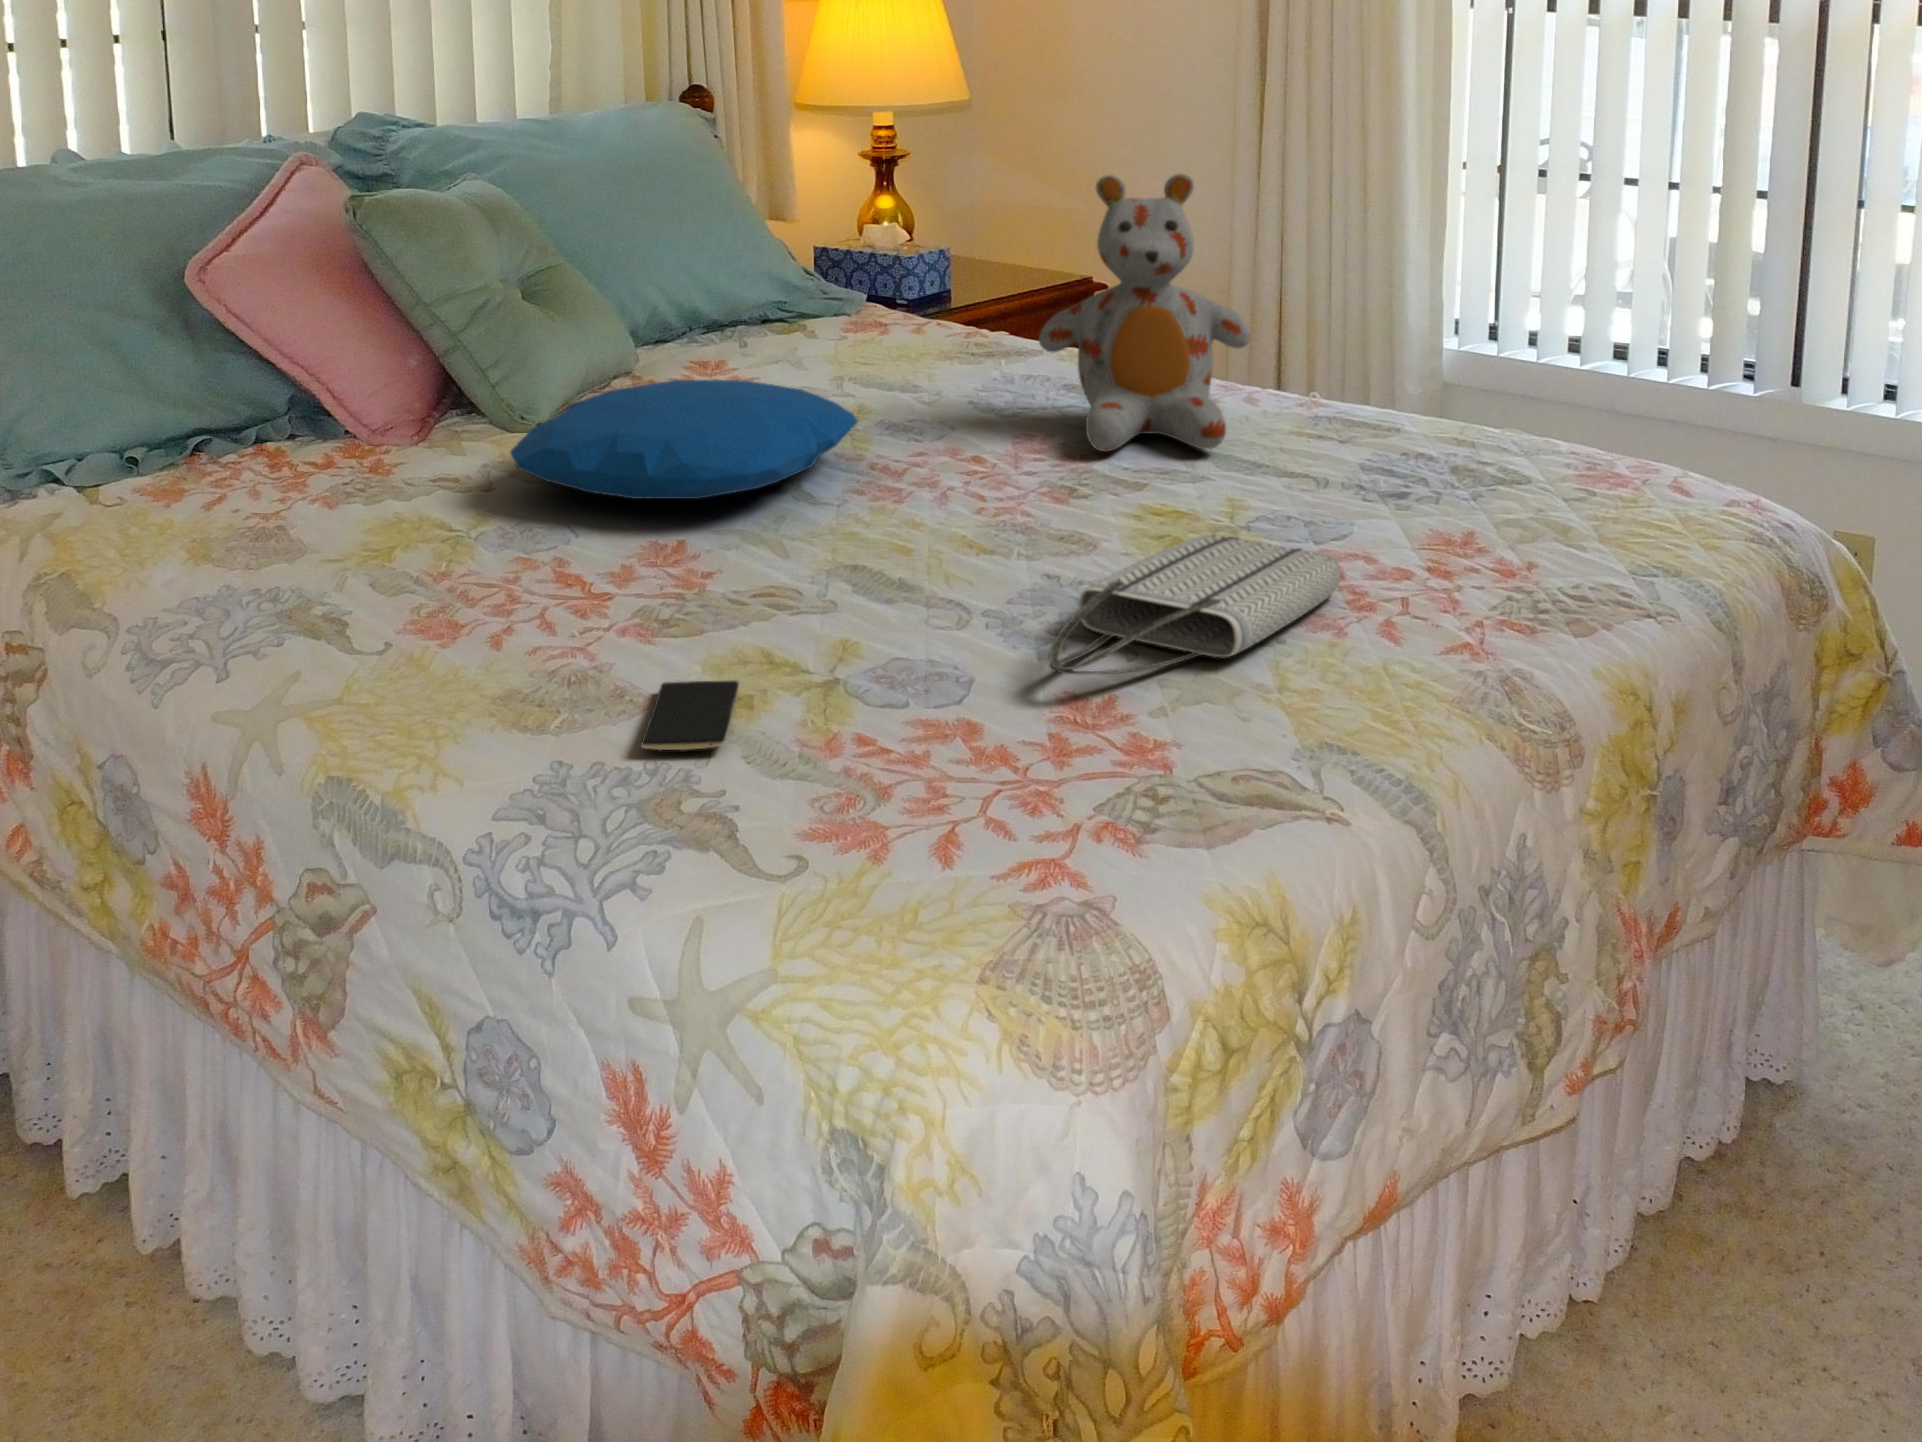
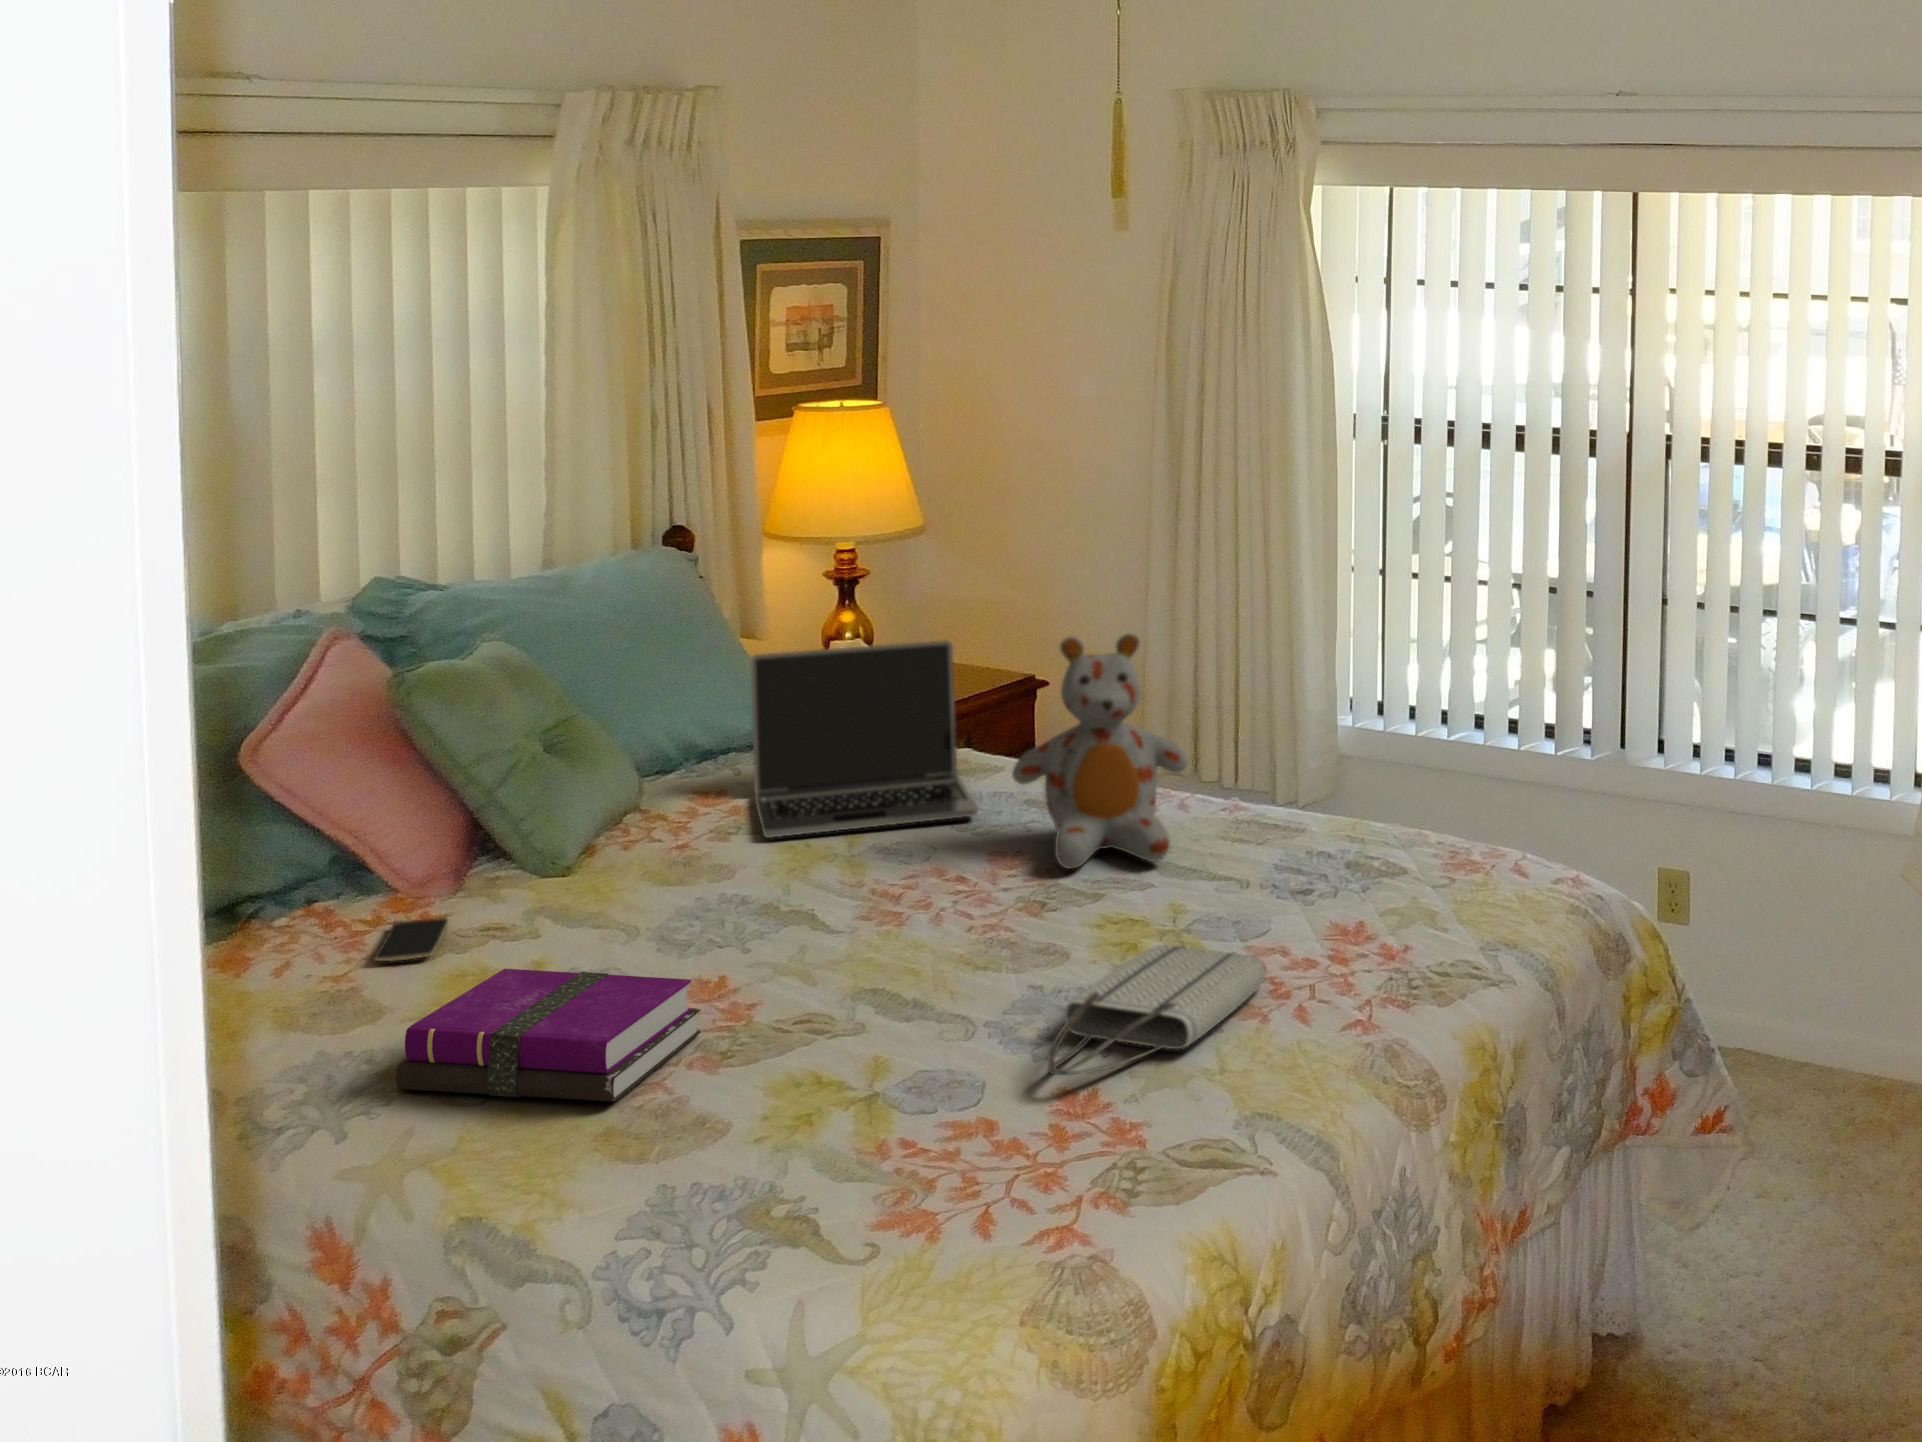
laptop: none [753,196,1003,402] -> present [751,640,978,837]
pillow: present [510,380,857,499] -> none [558,827,862,944]
notebook: none [291,505,644,660] -> present [396,969,701,1101]
smartphone: present [641,681,739,750] -> present [375,918,448,961]

